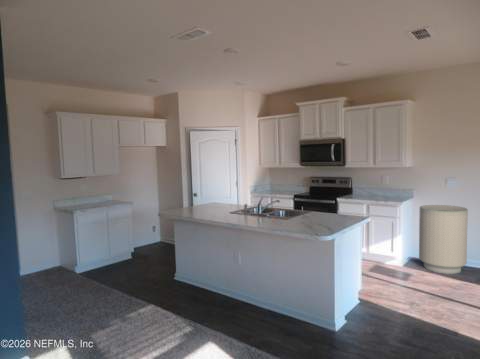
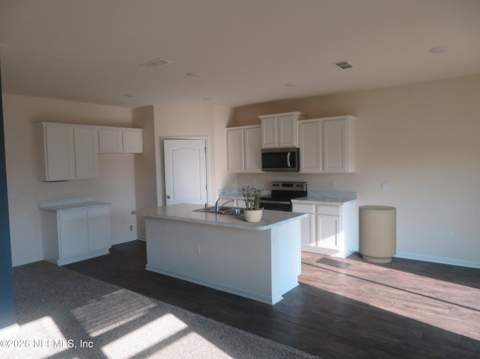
potted plant: none [292,184,326,230] -> present [242,186,263,222]

